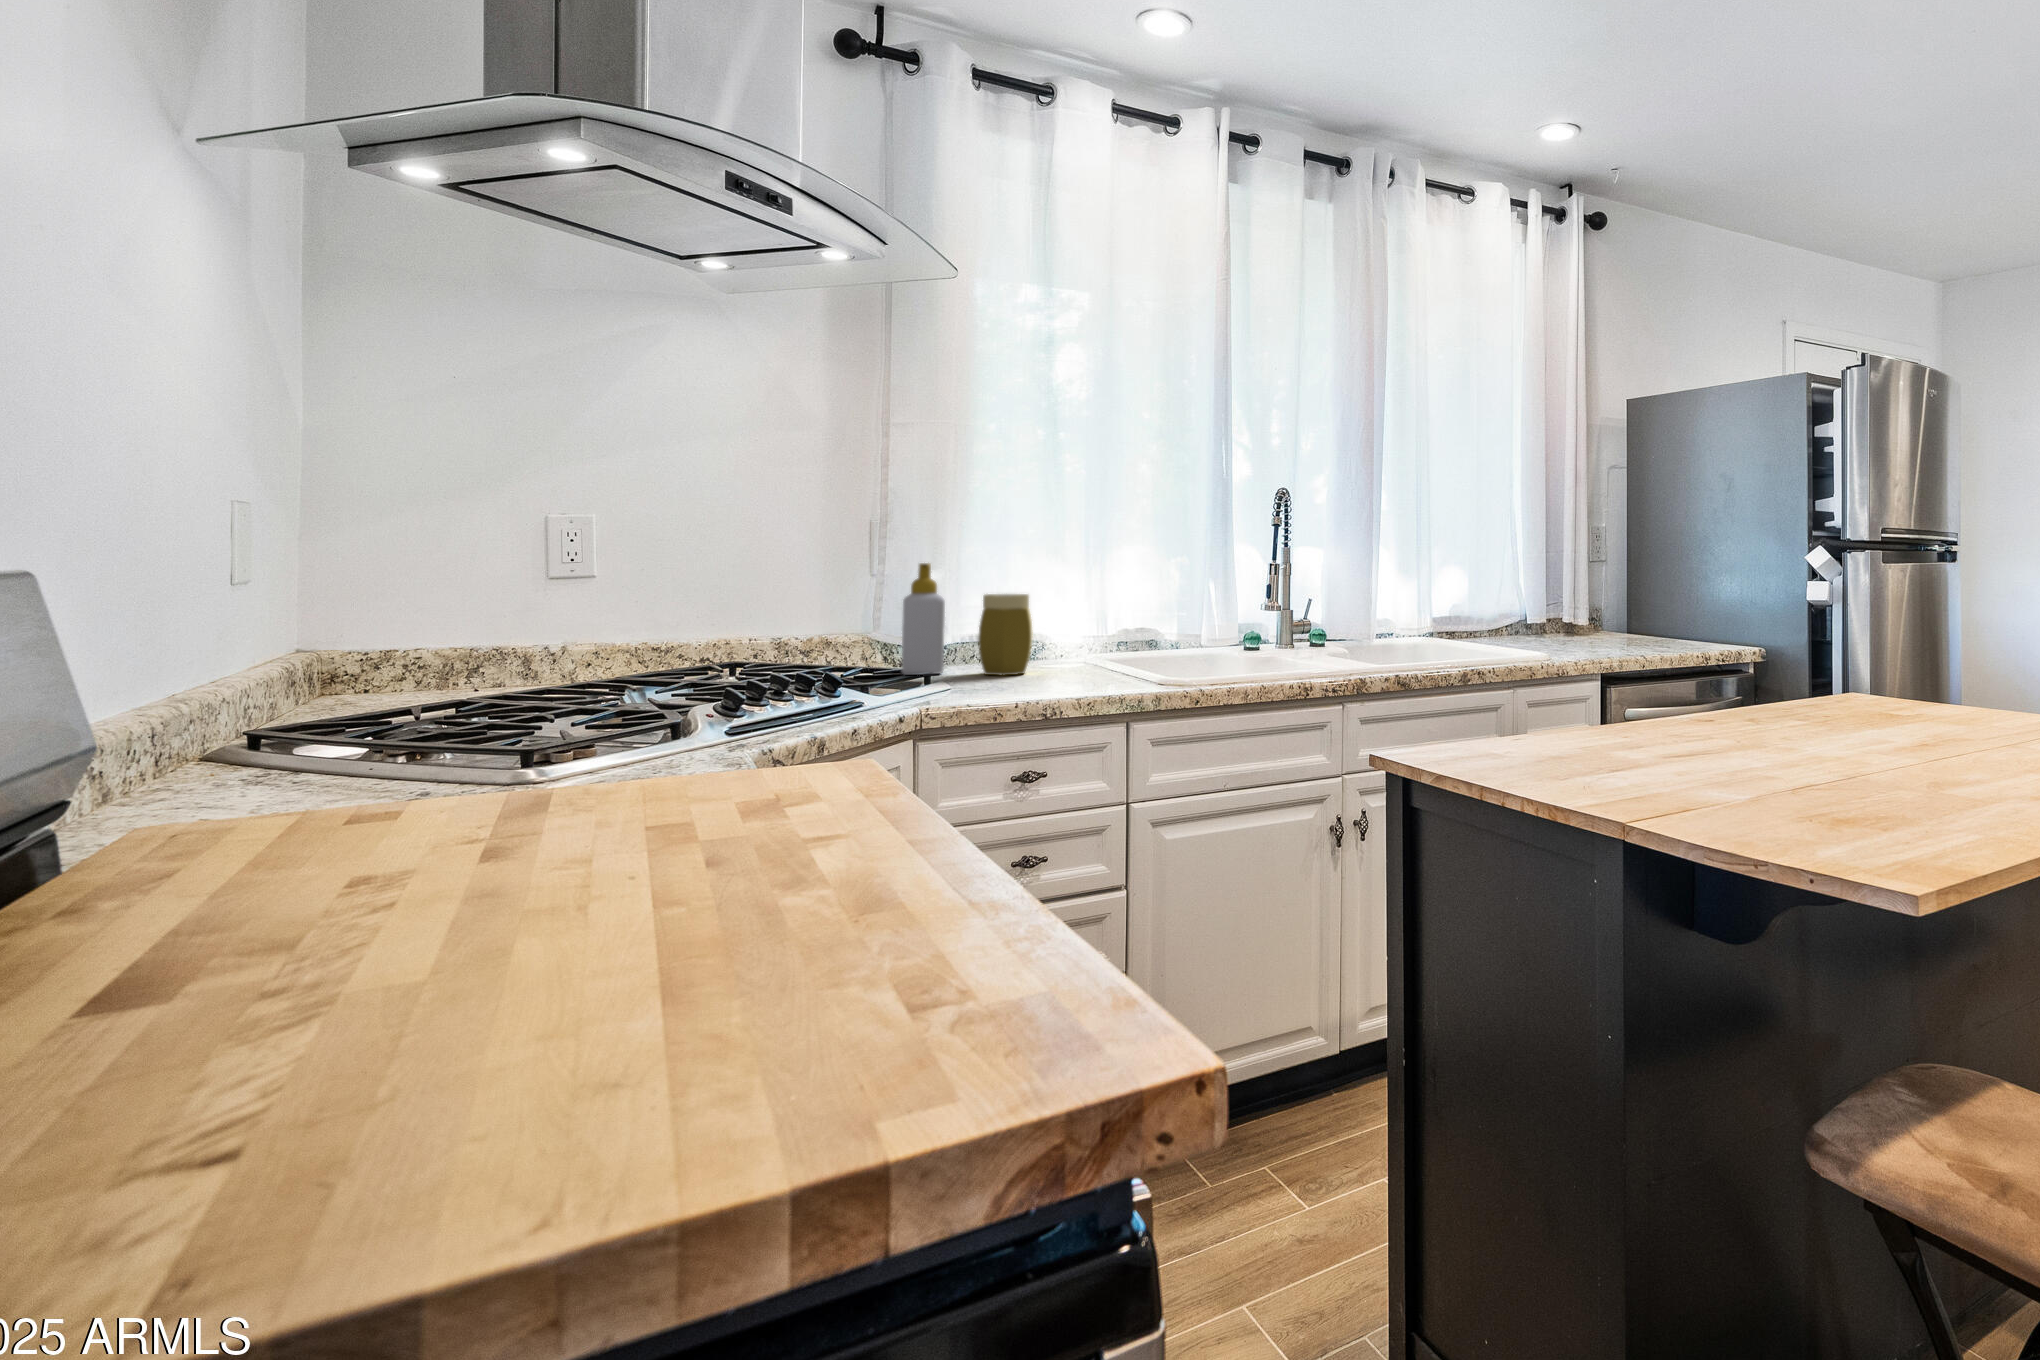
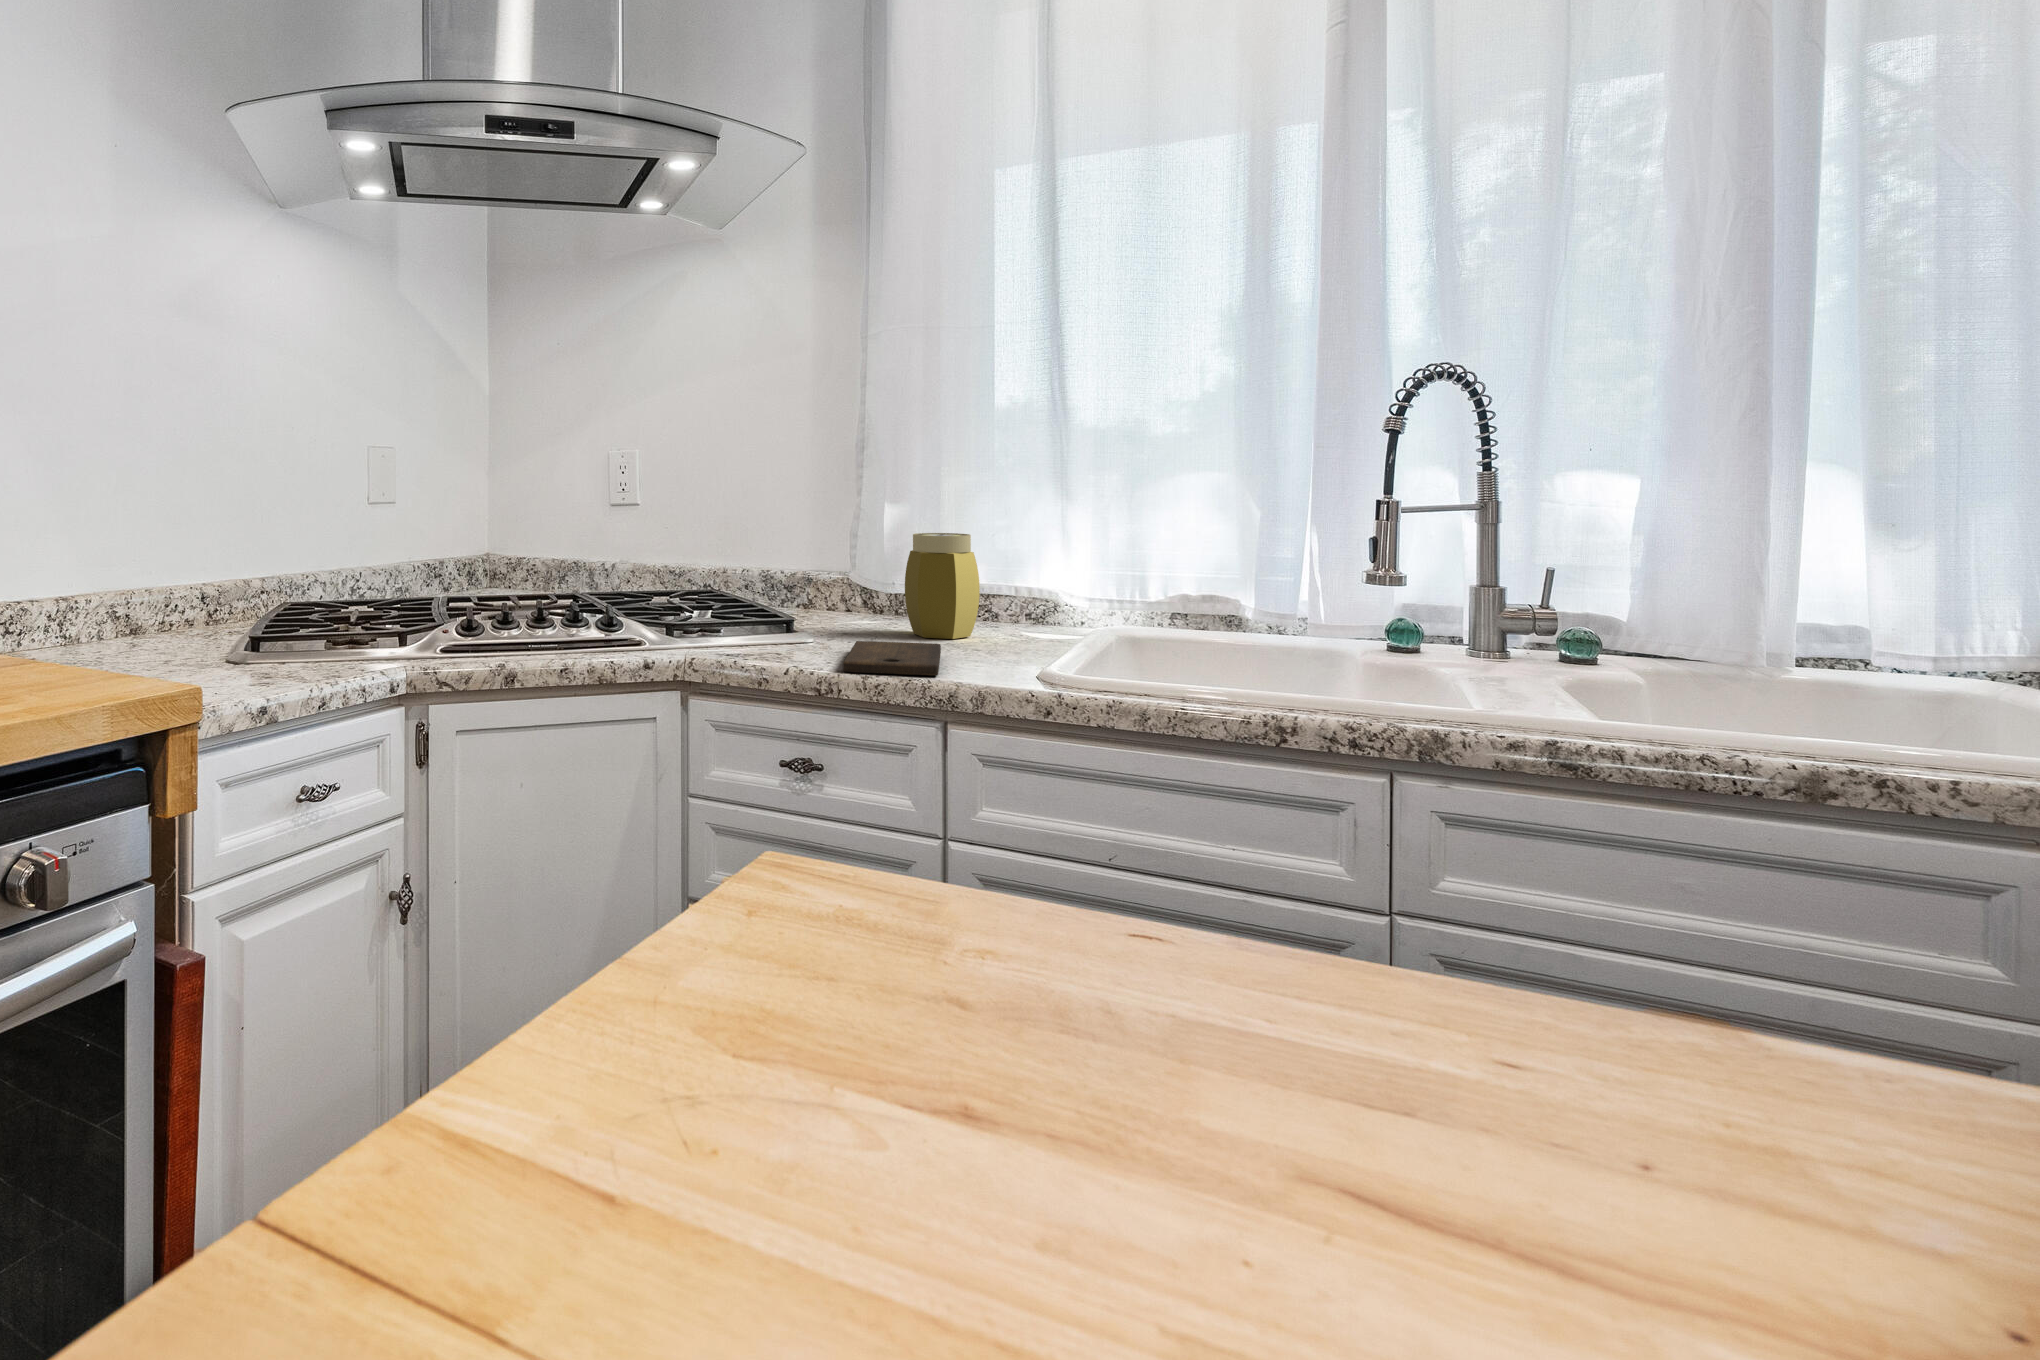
soap bottle: present [902,563,945,675] -> none [844,493,903,626]
cutting board: none [1017,673,1132,696] -> present [843,641,941,676]

